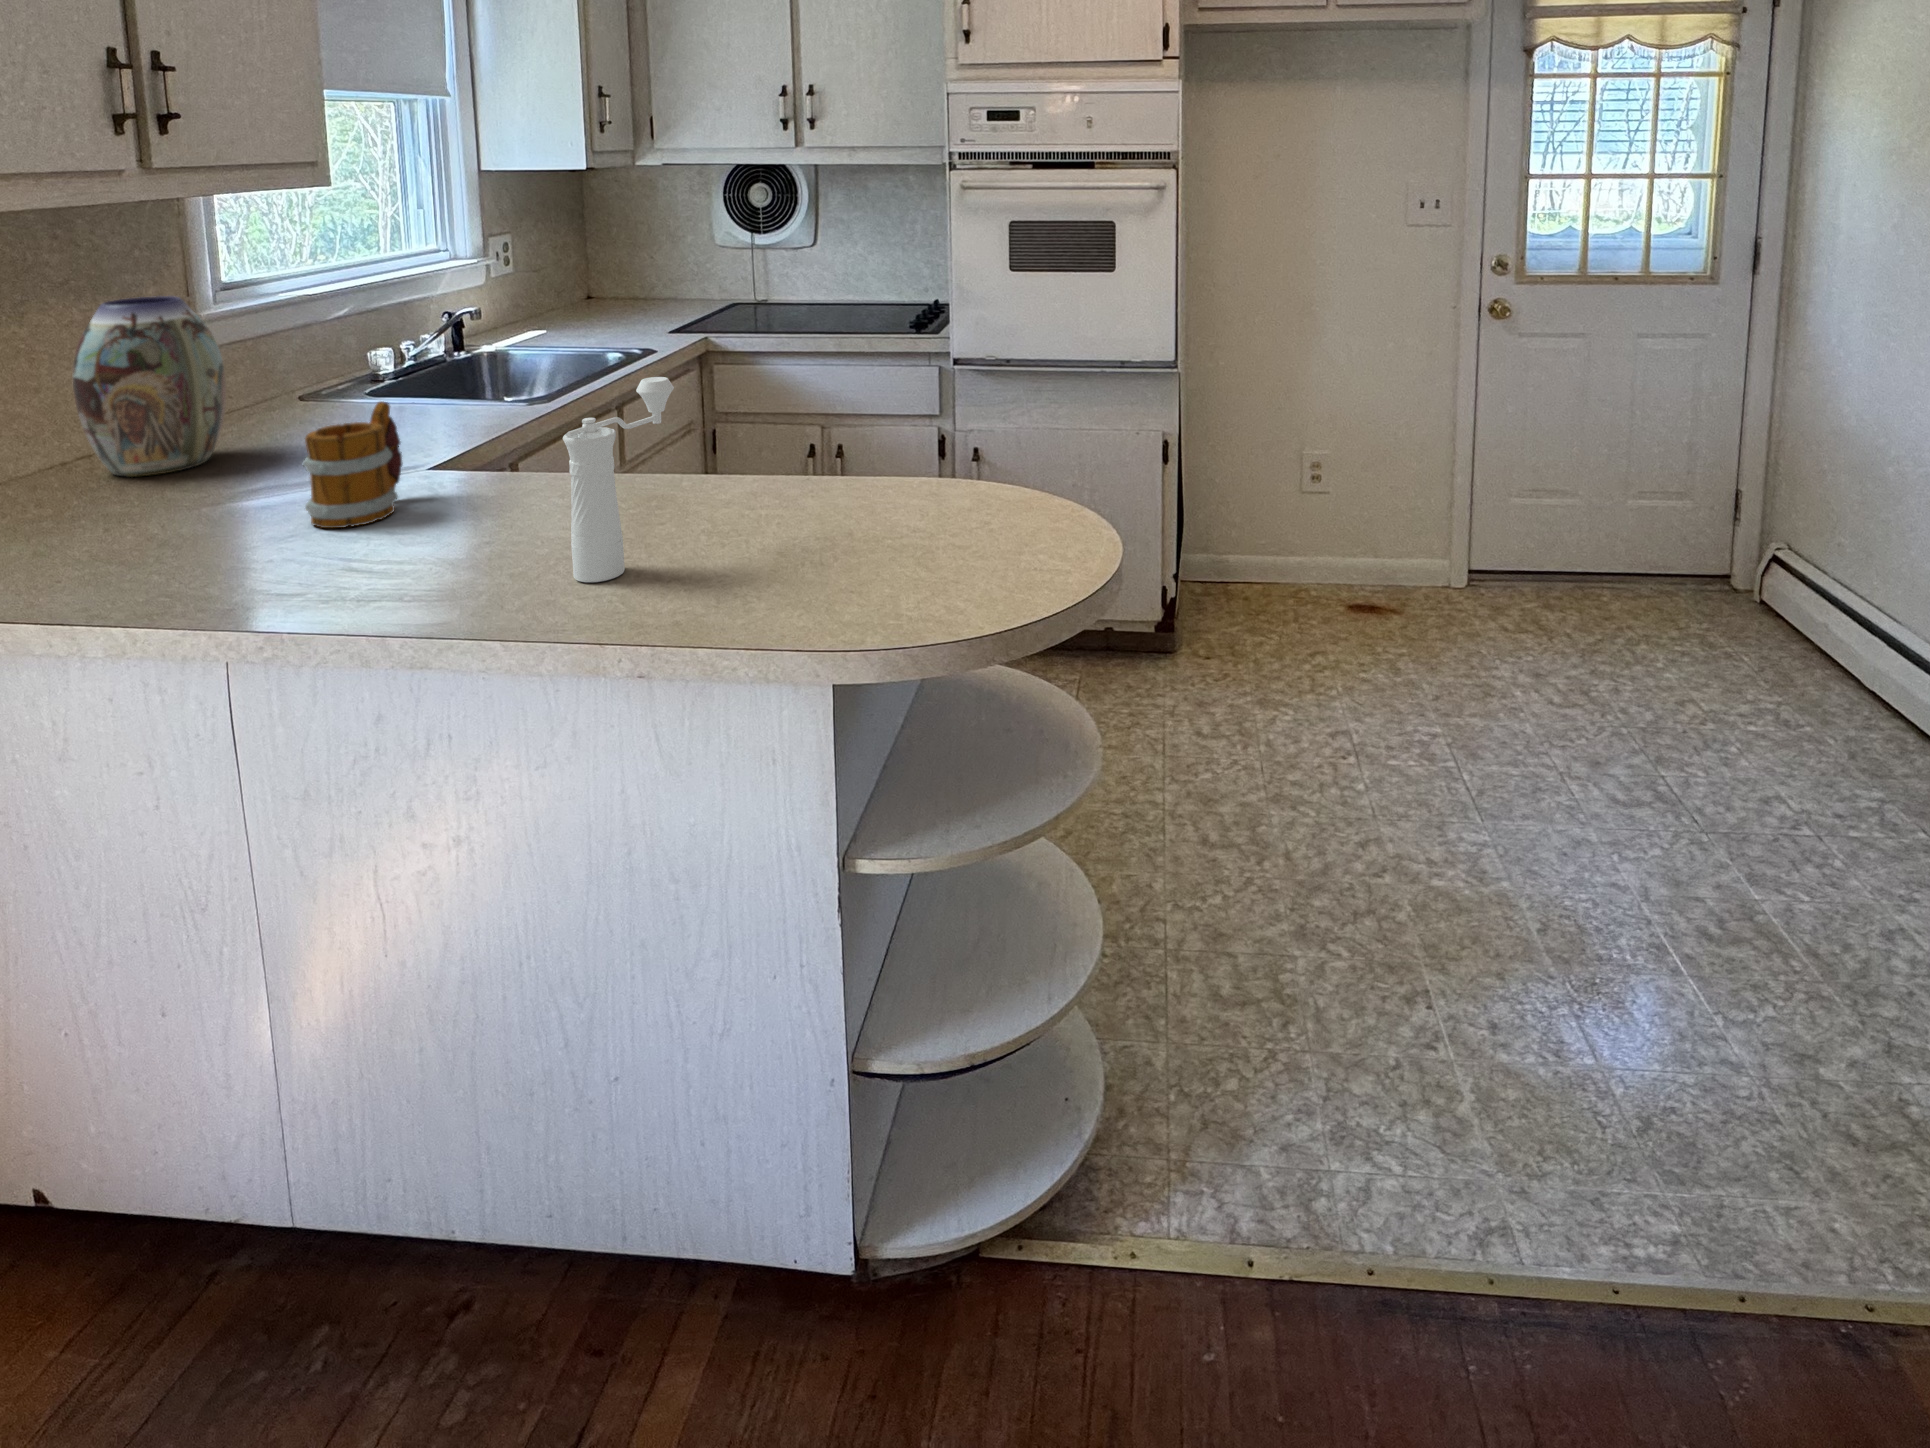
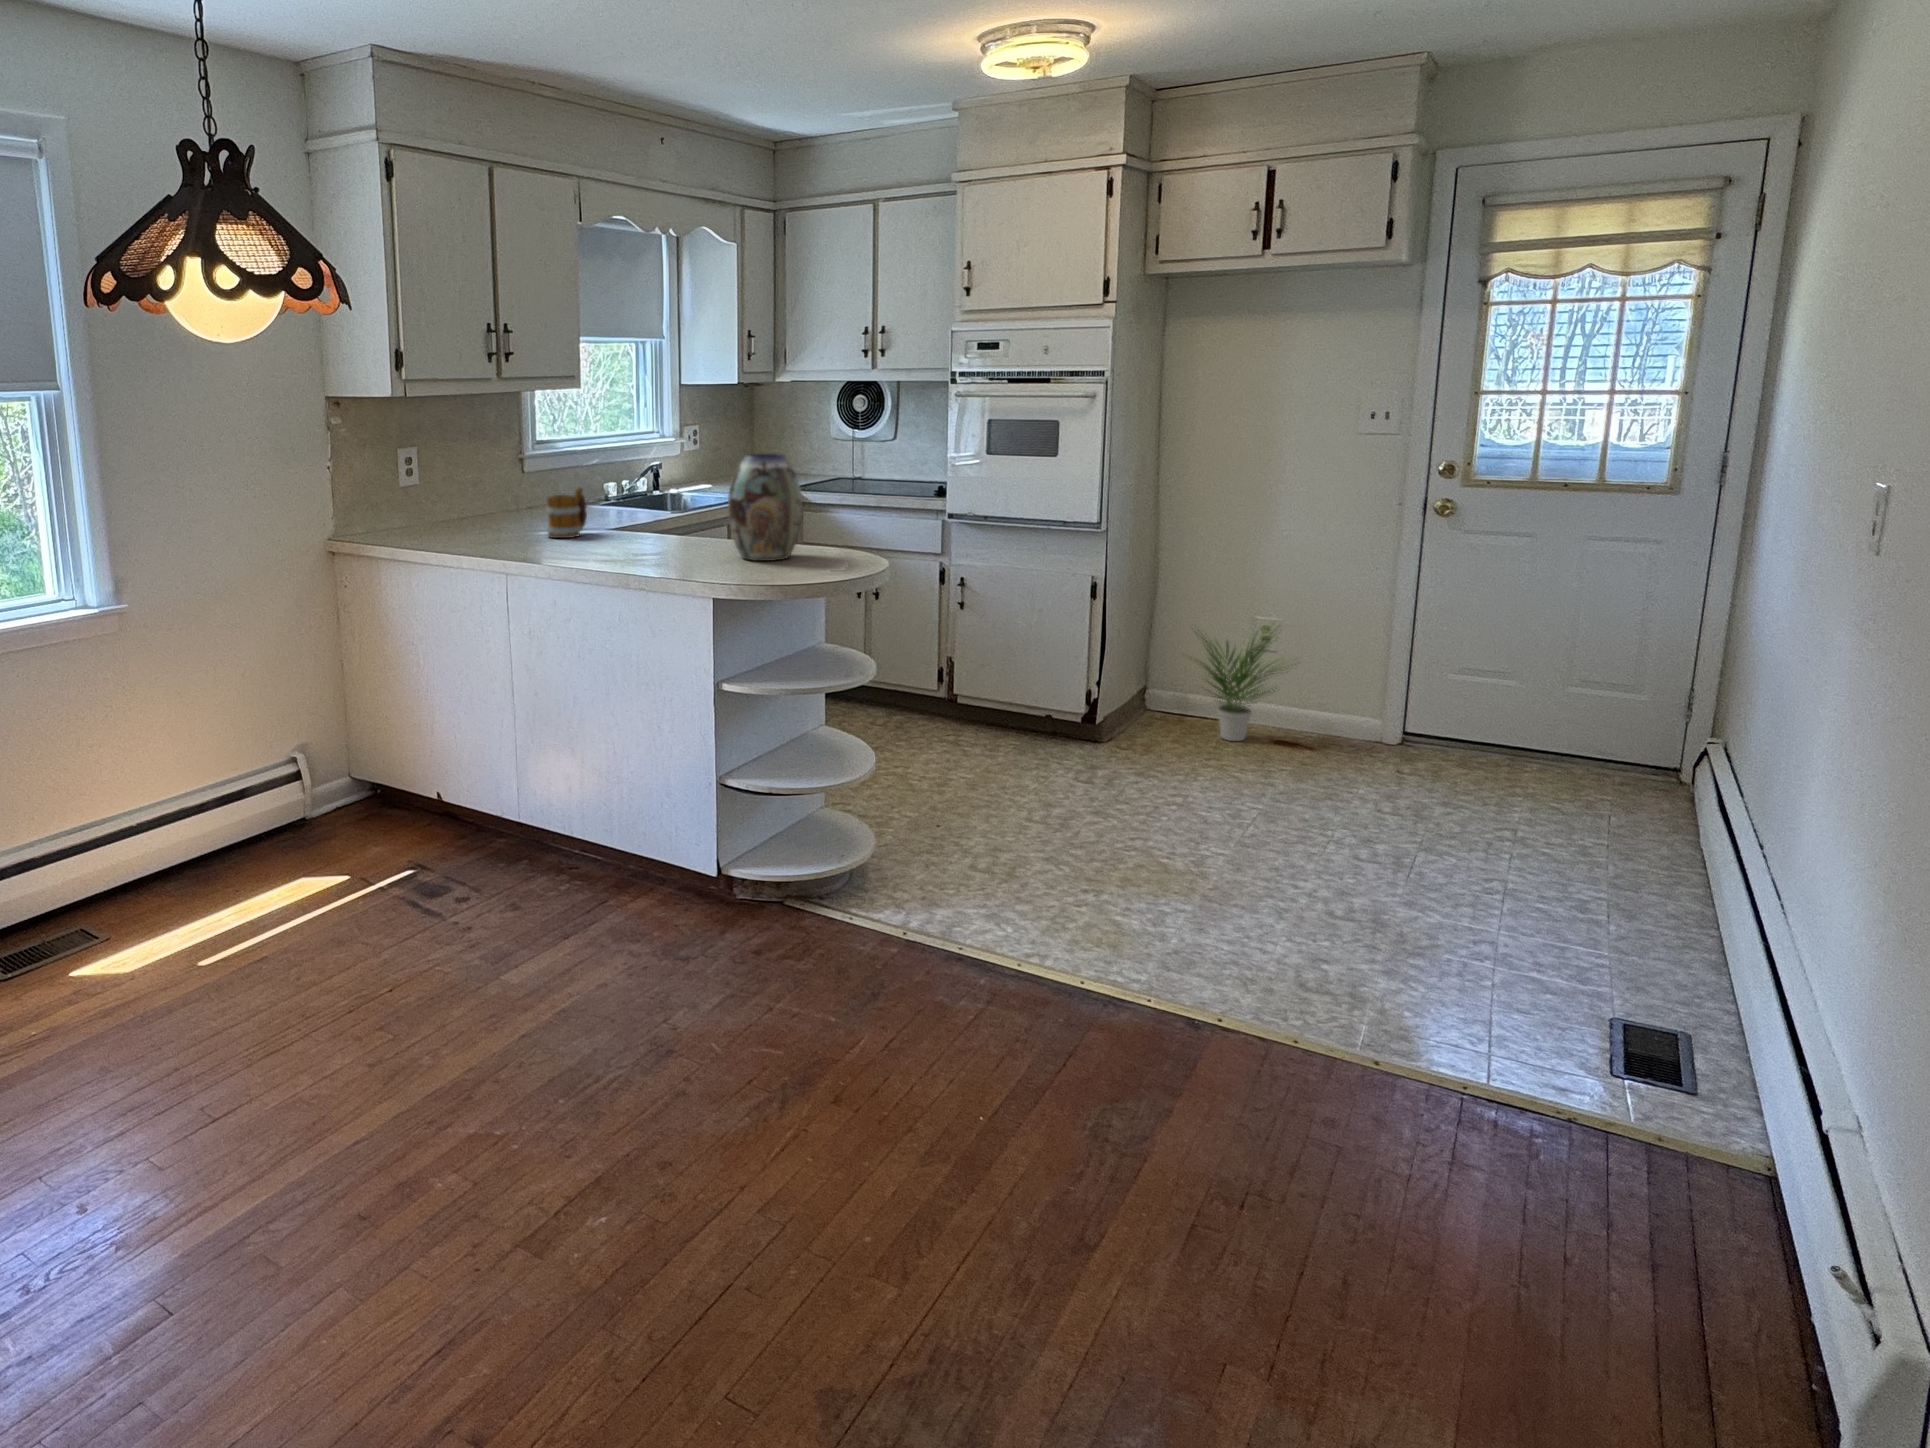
vase: present [72,296,226,477] -> present [728,454,802,561]
pepper mill: present [563,377,674,582] -> none [625,474,677,556]
potted plant: none [1244,454,1388,616] -> present [1189,630,1296,741]

